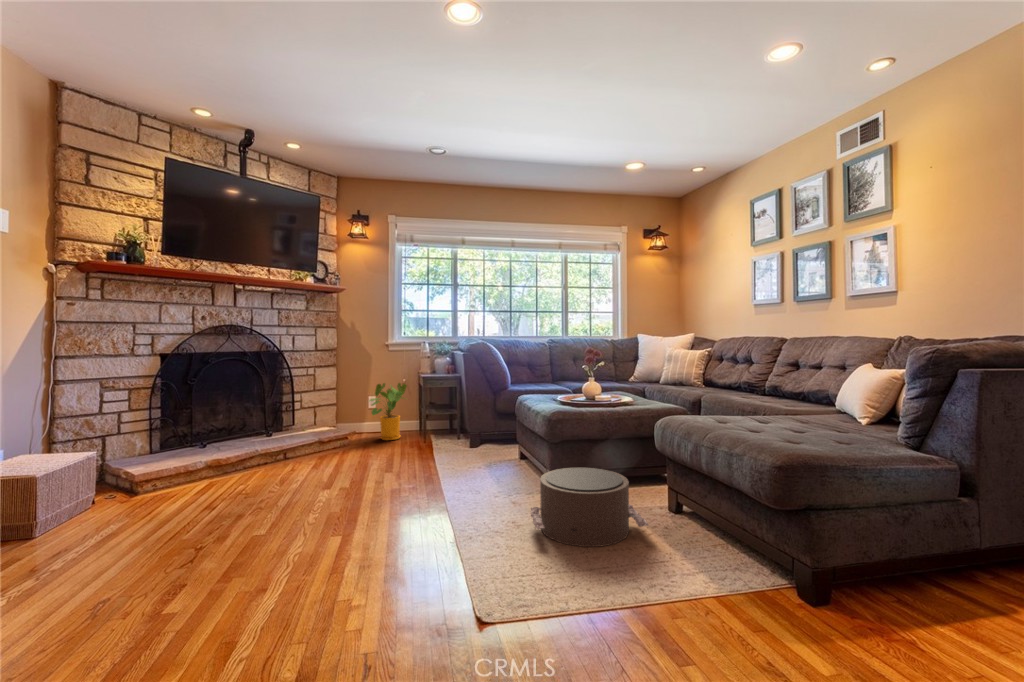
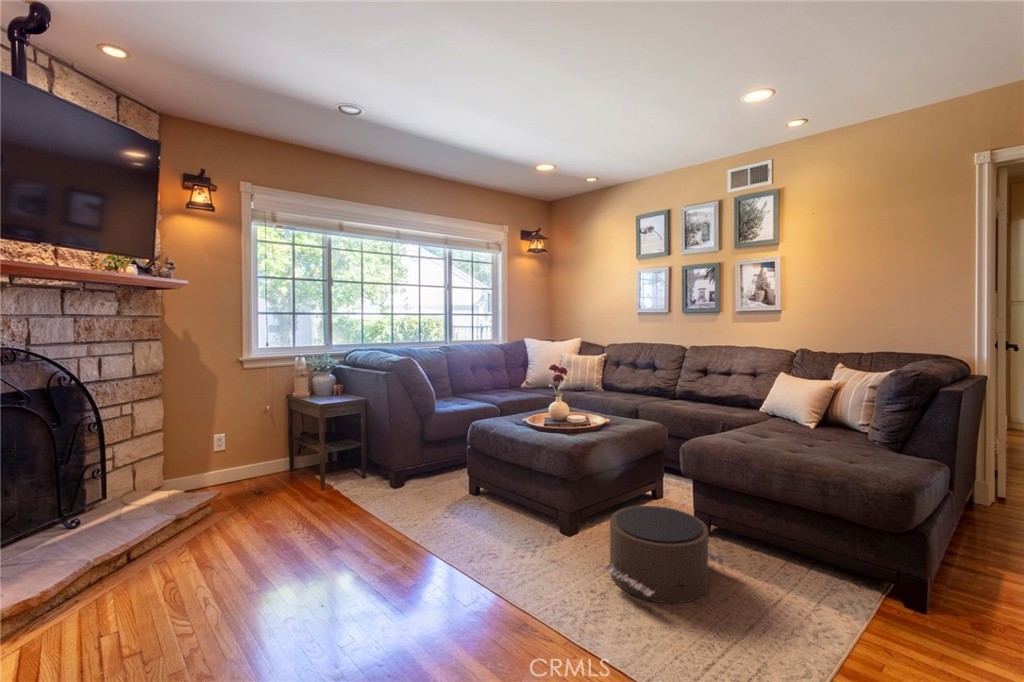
house plant: present [370,383,407,440] -> none [231,412,292,494]

